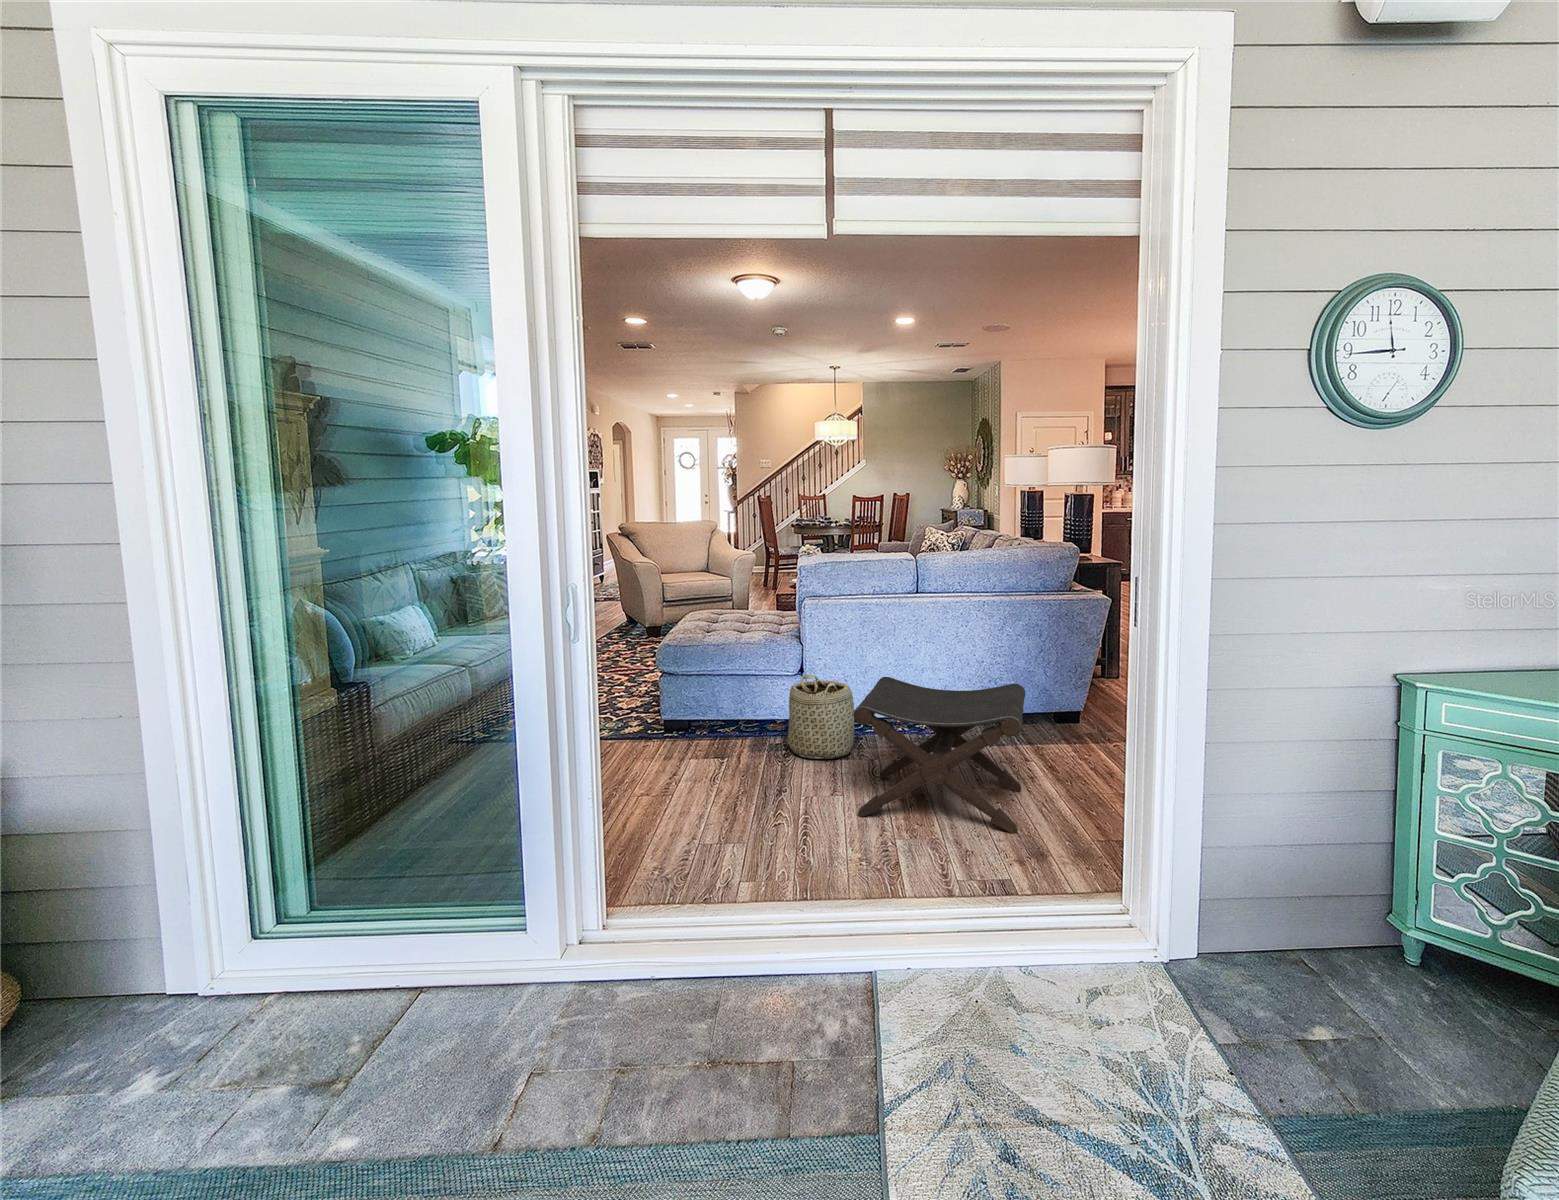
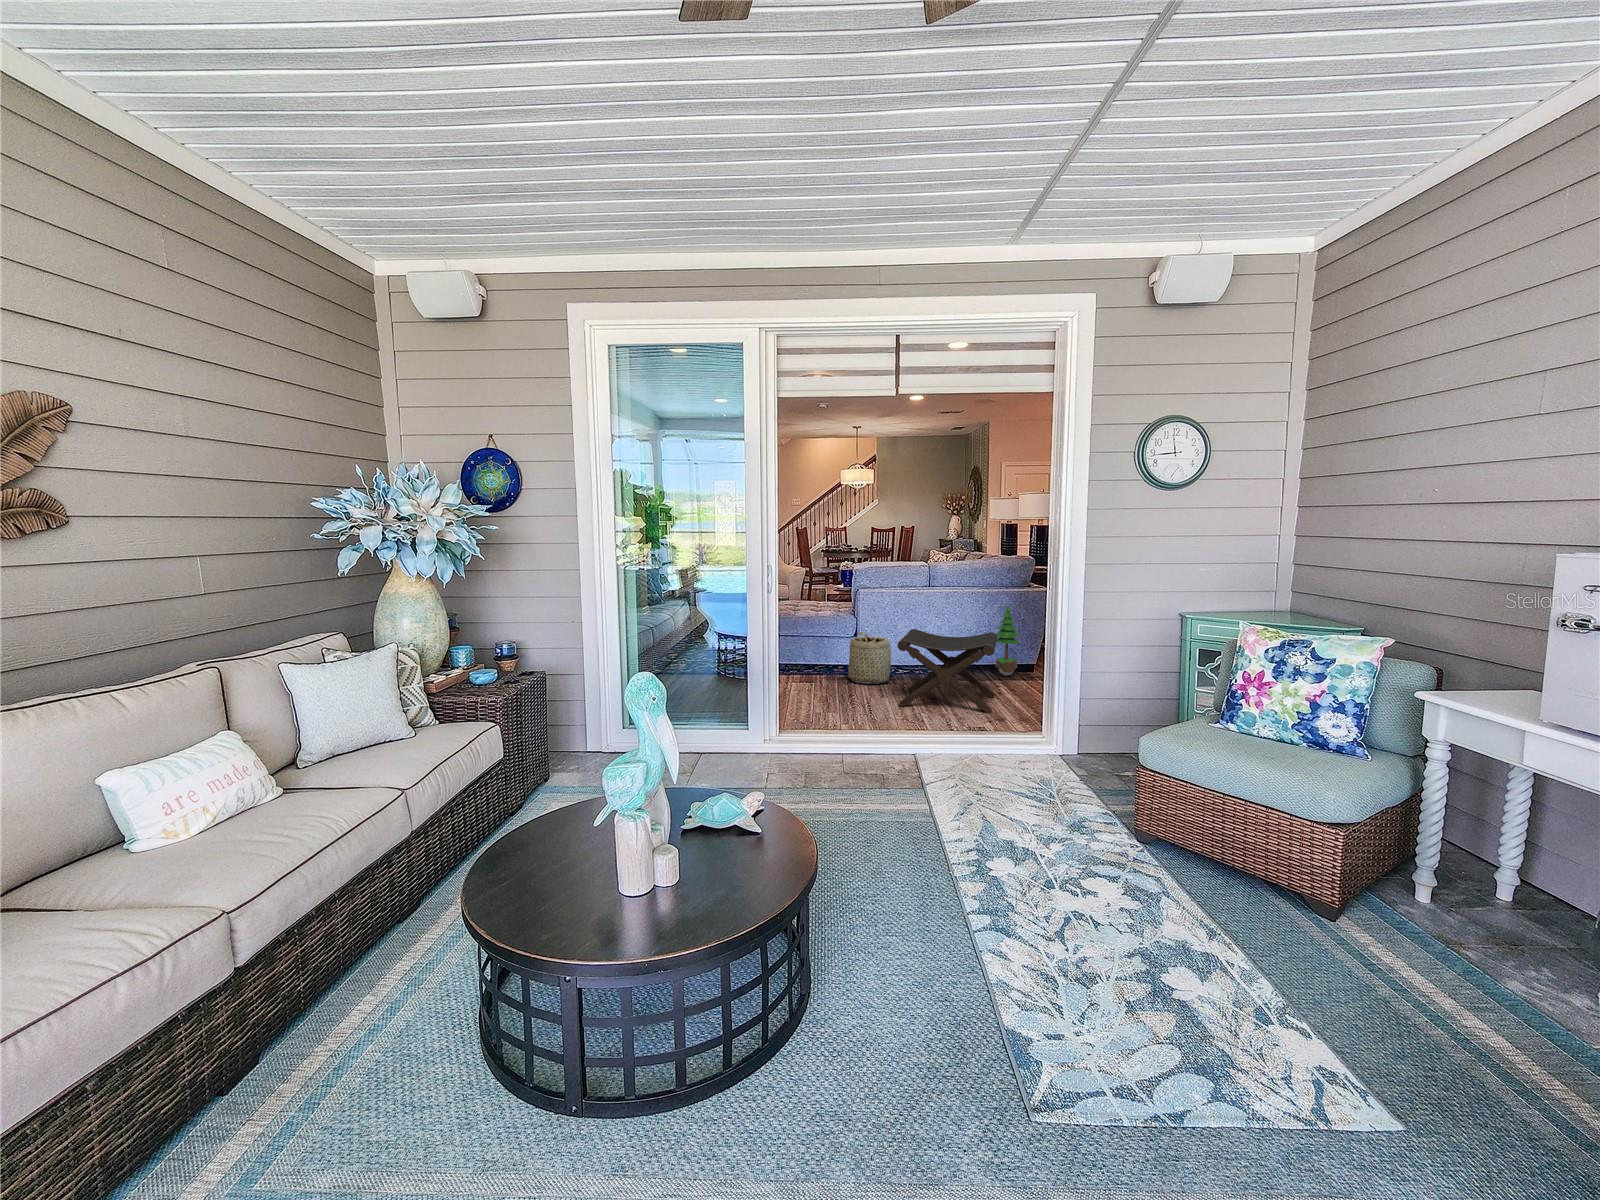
potted tree: none [1017,627,1060,739] -> present [995,606,1020,676]

